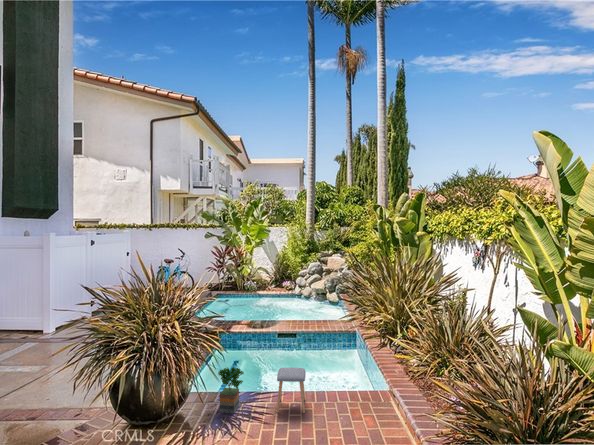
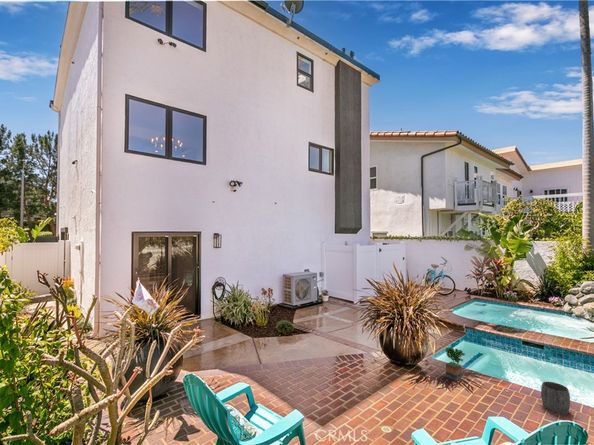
stool: present [276,368,306,413] -> none [491,360,522,401]
woven basket: none [327,377,352,414] -> present [541,382,570,415]

